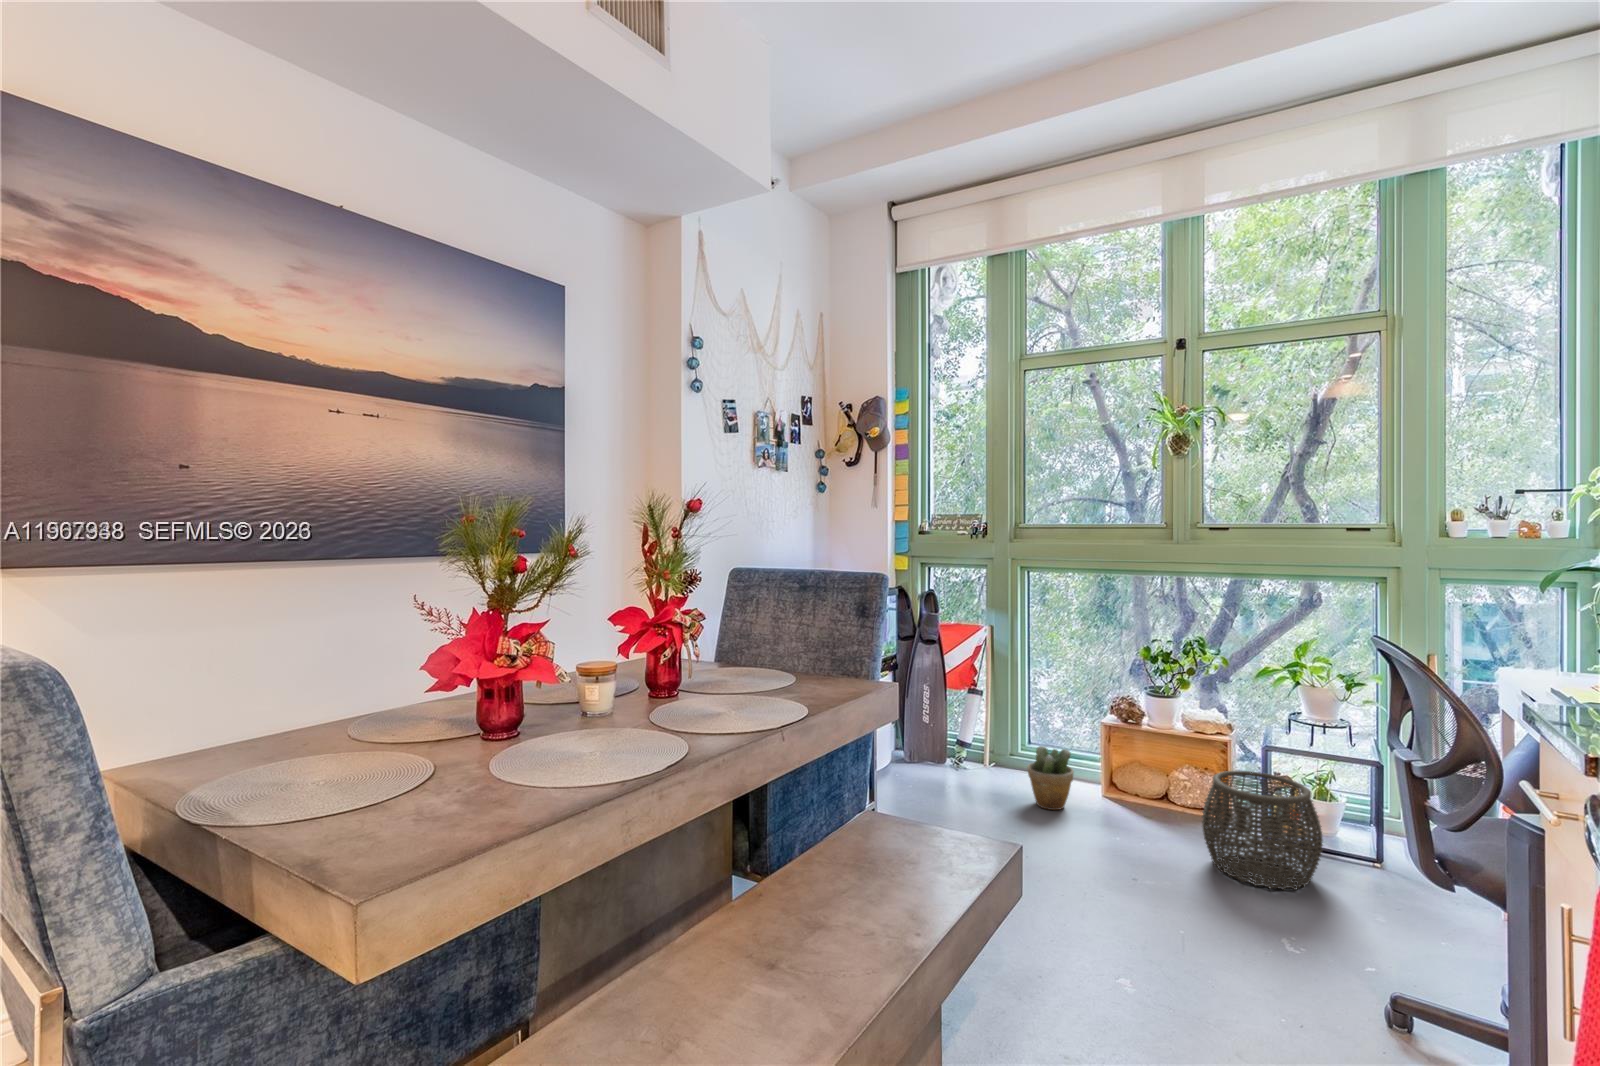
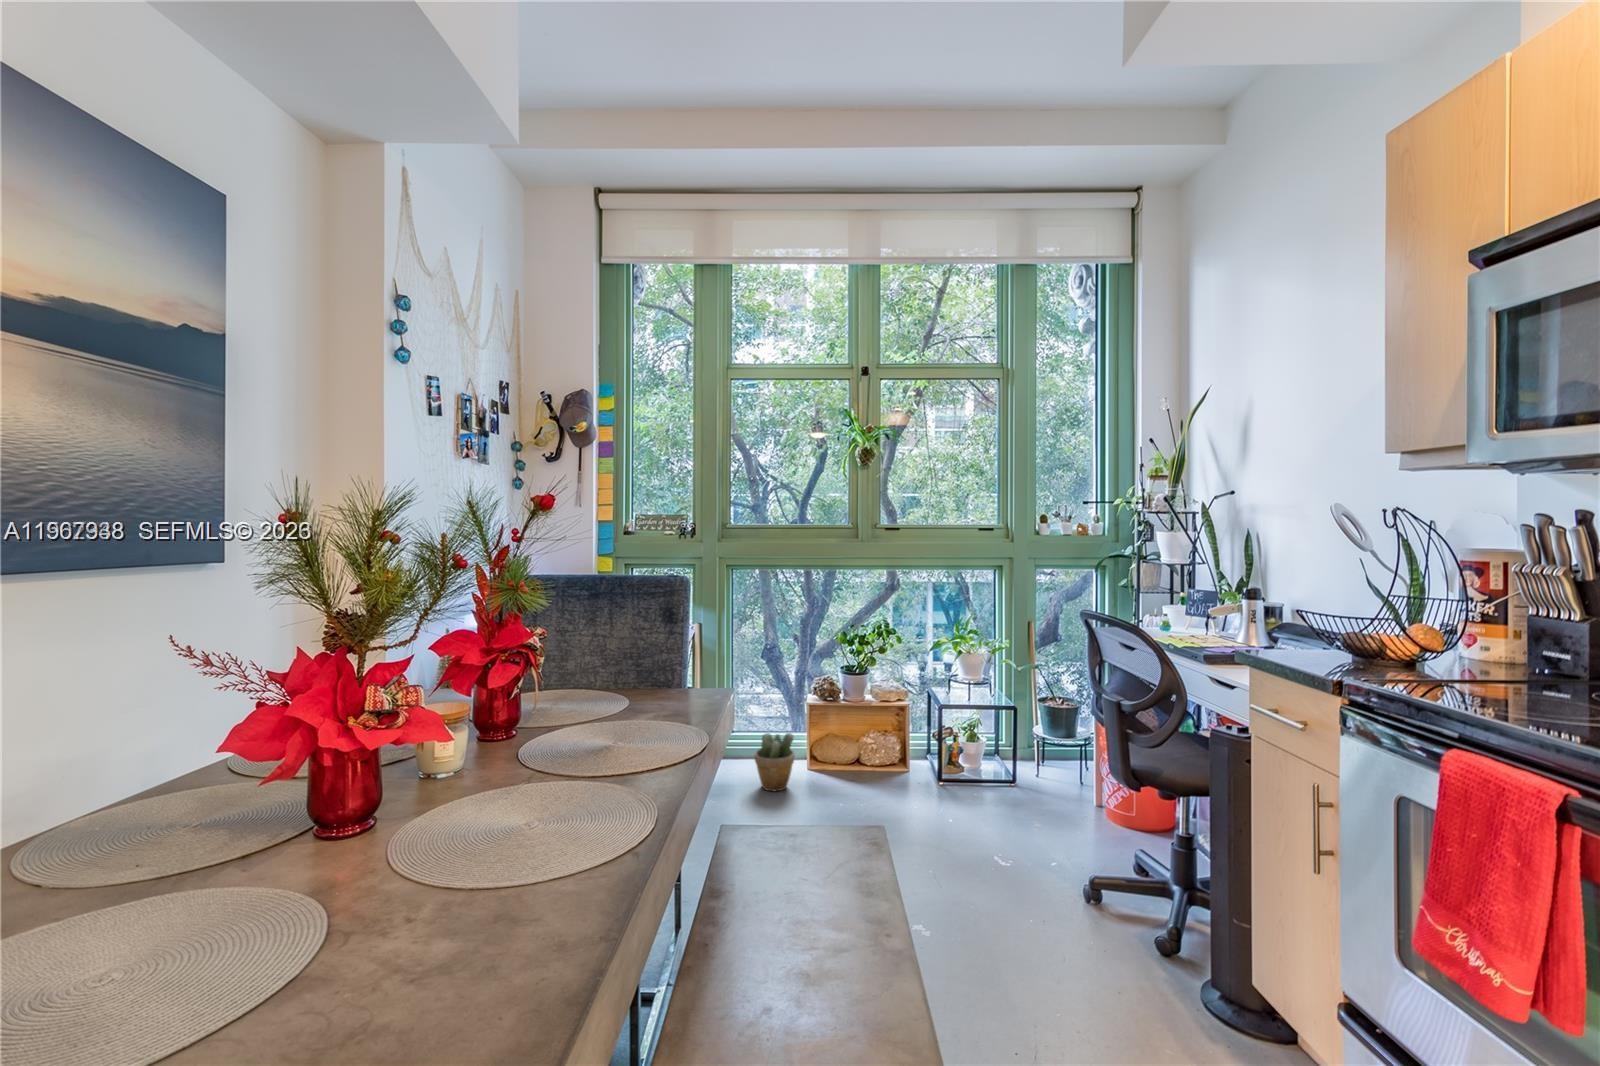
woven basket: present [1202,771,1323,890] -> none [909,728,994,822]

